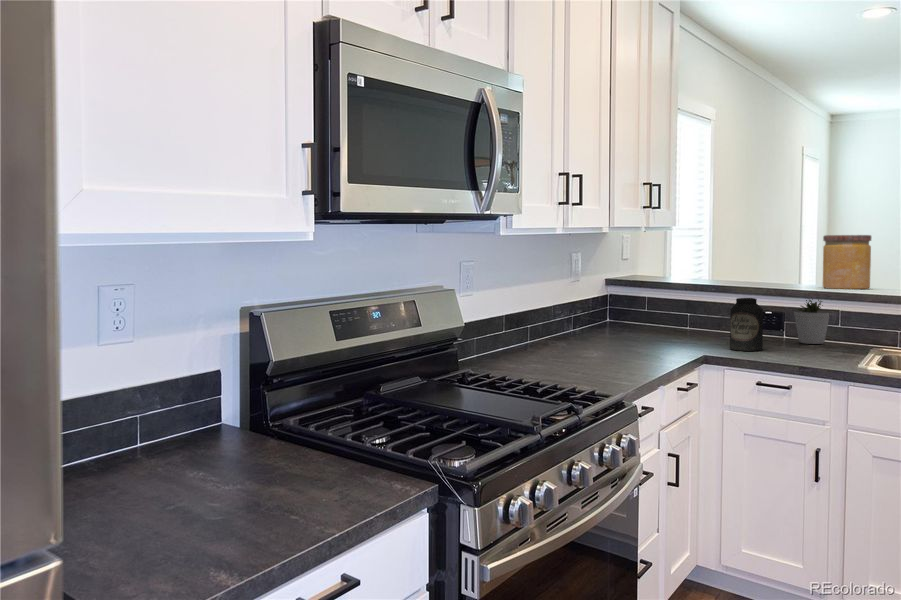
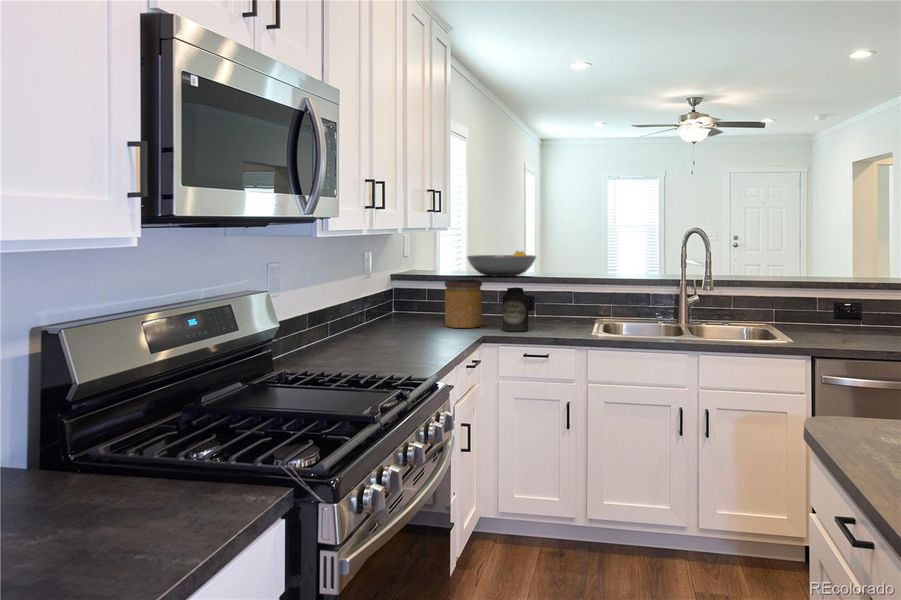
jar: present [823,235,871,289] -> present [445,280,482,328]
fruit bowl: none [694,254,784,285] -> present [467,251,536,277]
potted plant: present [794,297,829,344] -> none [548,279,577,323]

